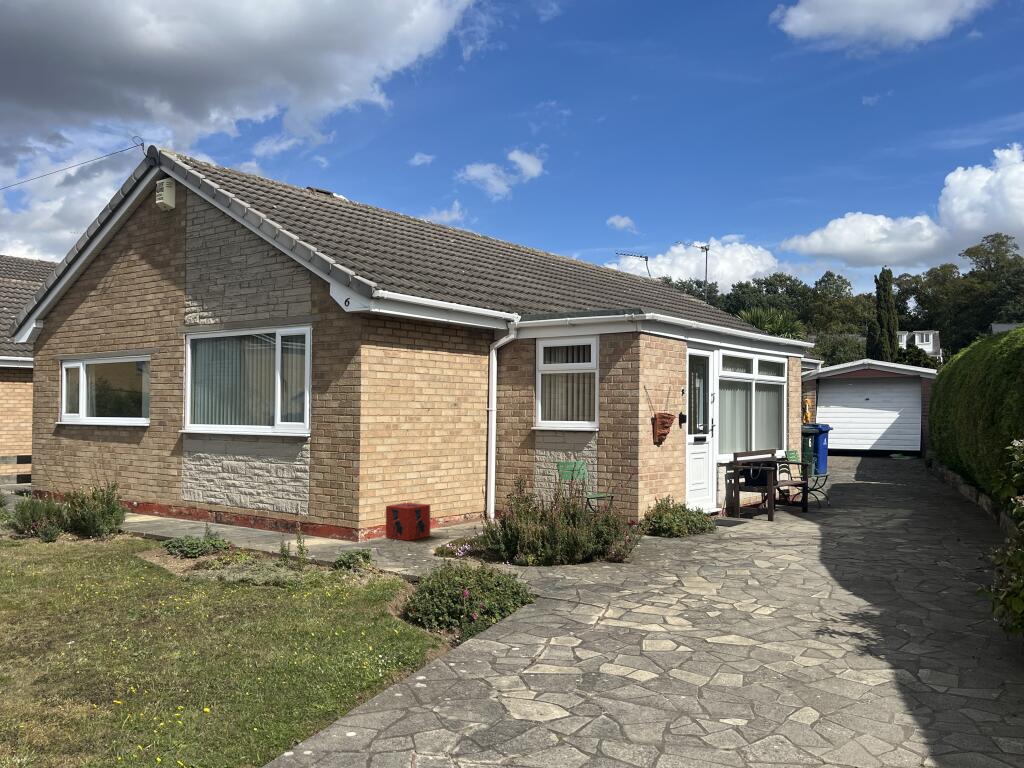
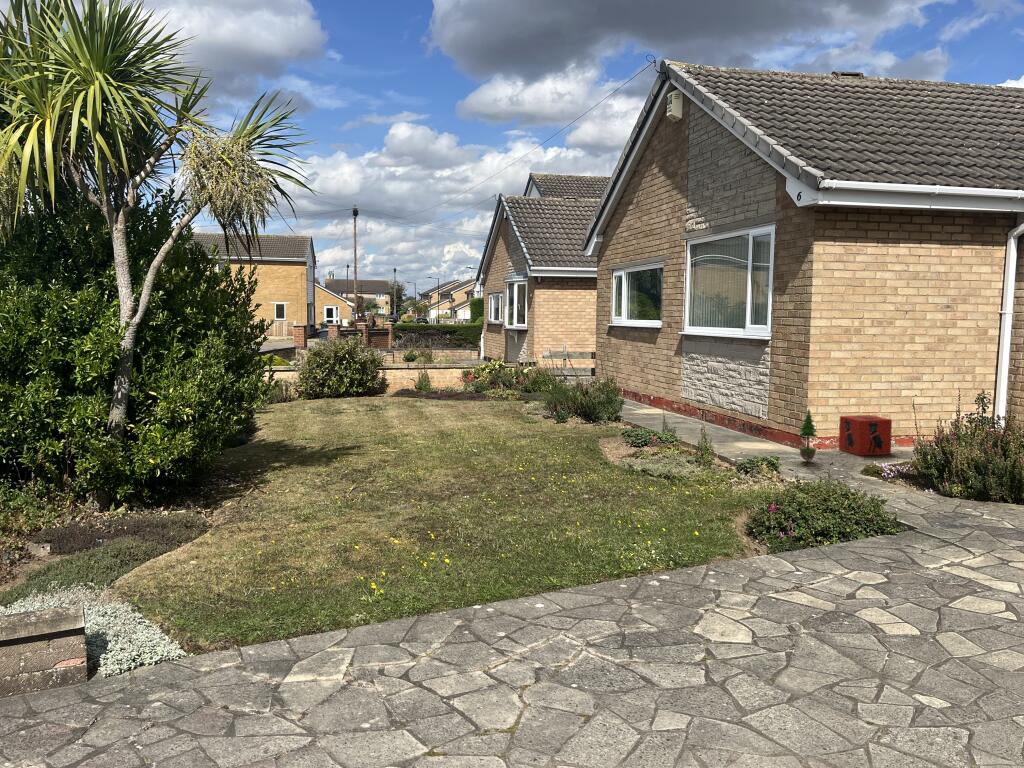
potted tree: none [366,500,385,552] -> present [799,409,817,461]

